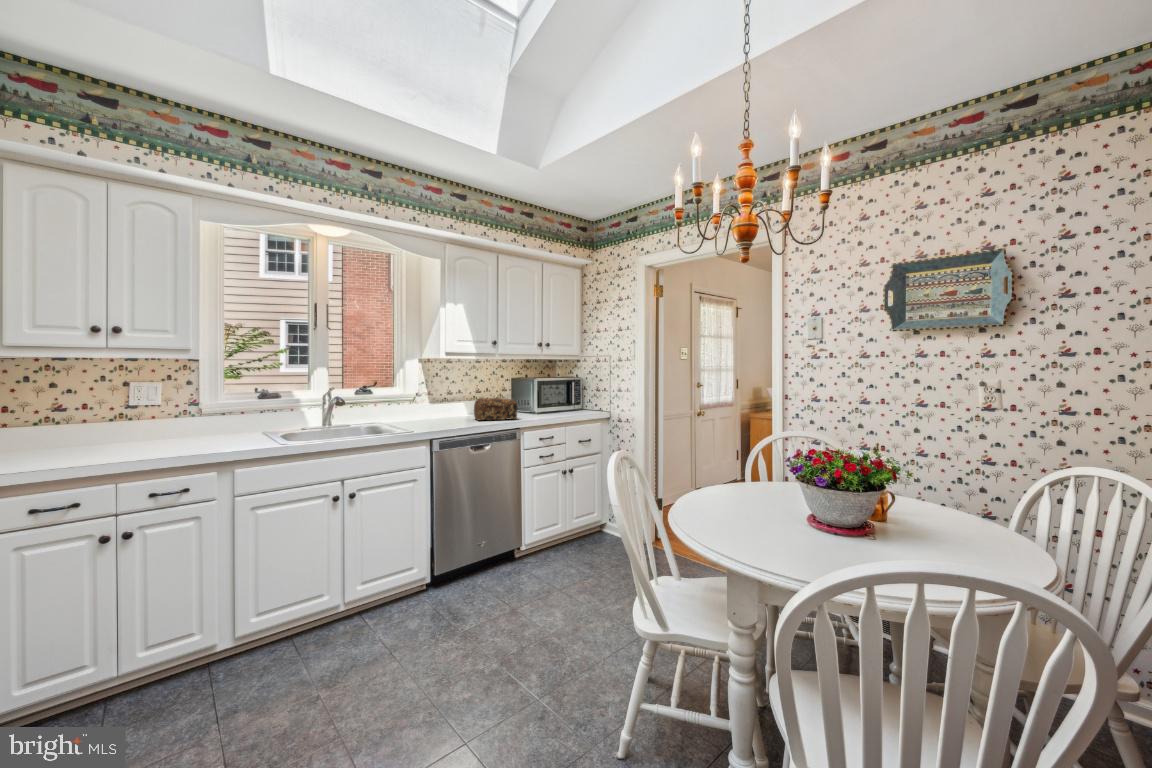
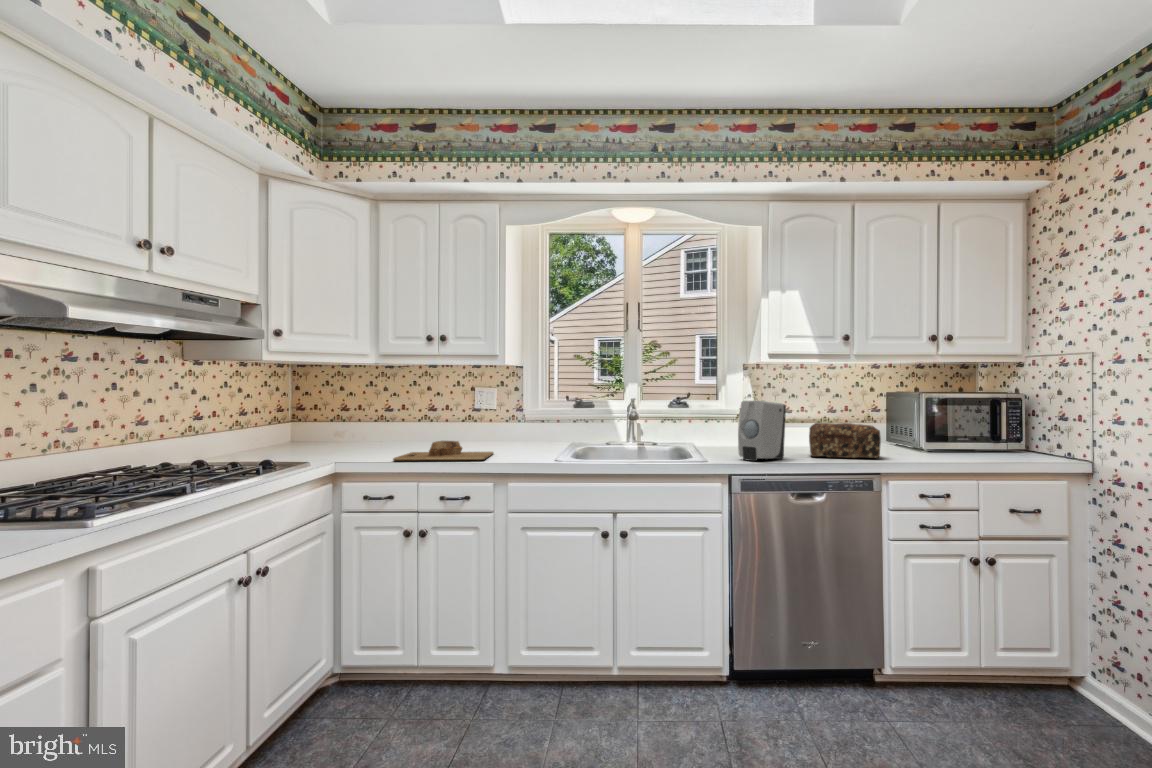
soap dispenser: none [434,385,464,426] -> present [738,401,786,461]
cutting board: none [98,426,215,451] -> present [393,441,493,461]

